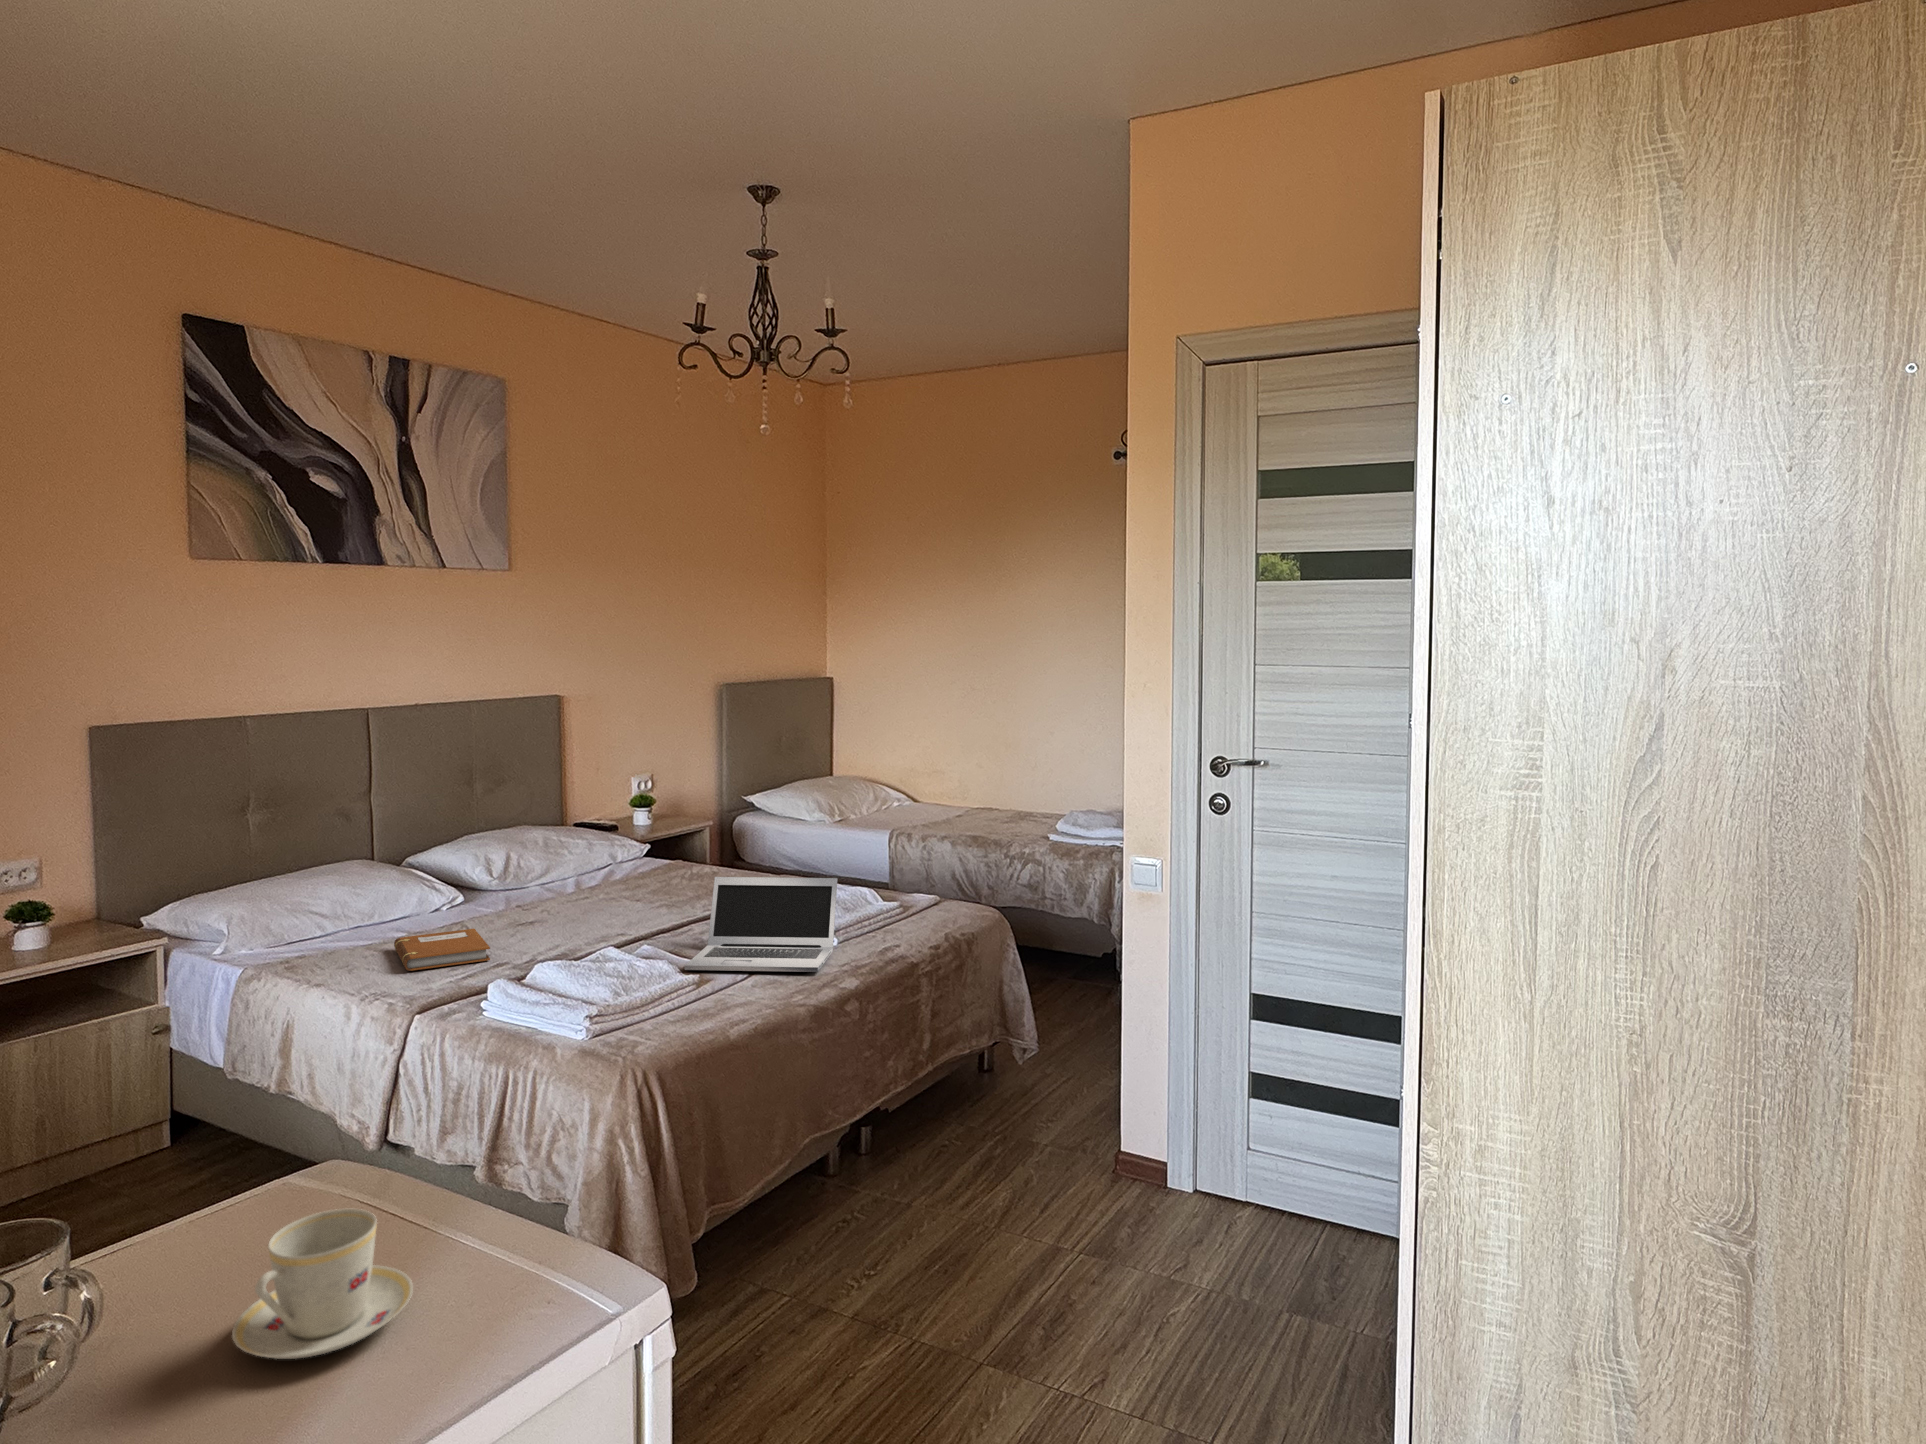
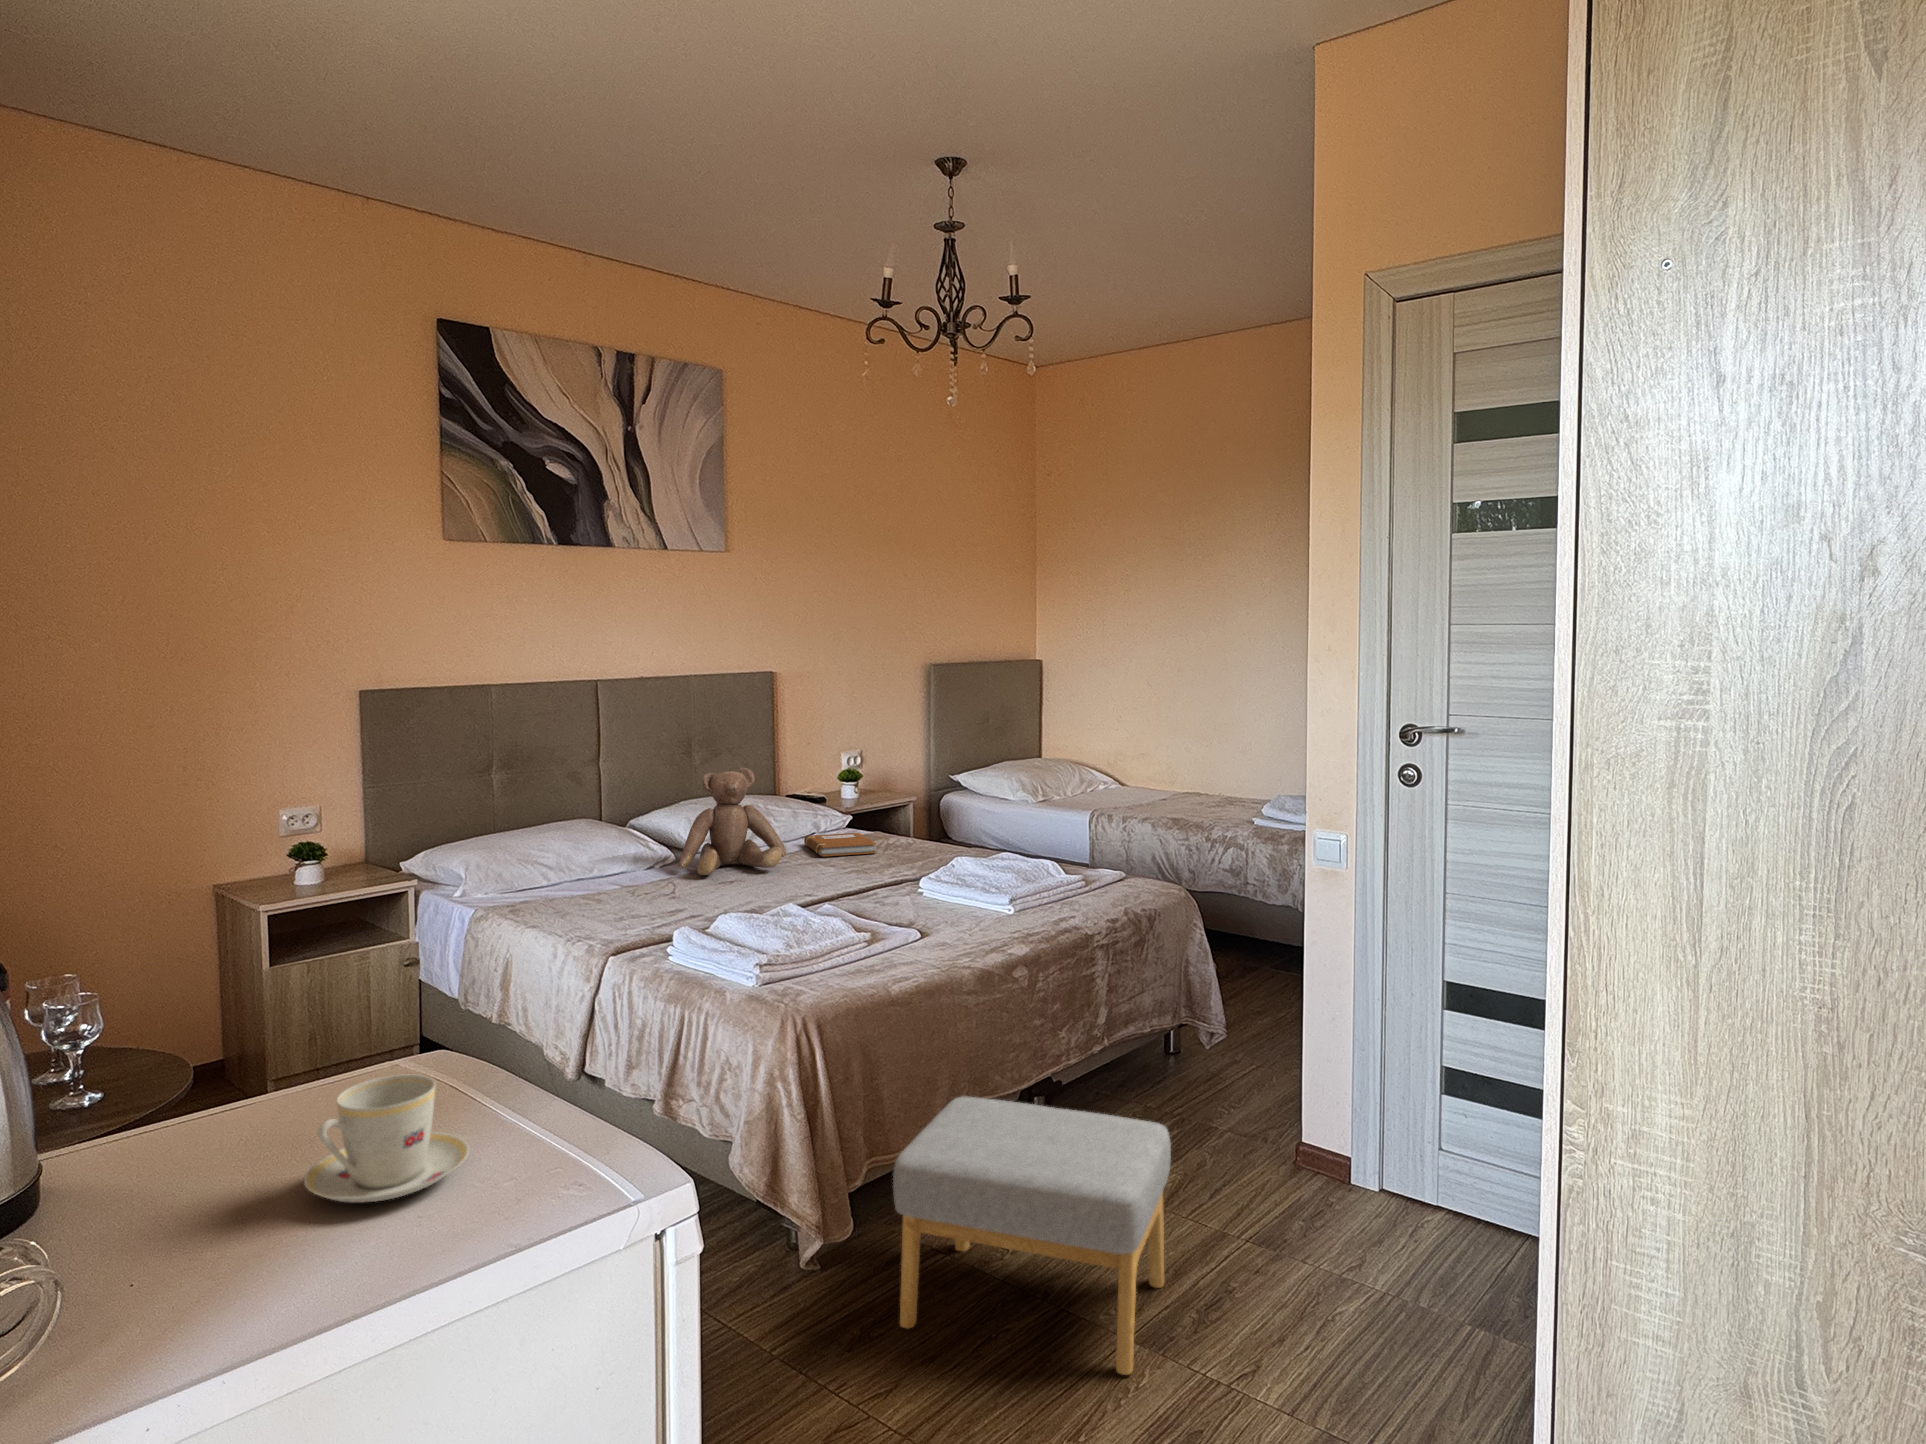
teddy bear: none [473,802,591,917] -> present [679,768,787,875]
laptop: present [685,877,838,972] -> none [860,842,1013,938]
notebook: present [394,929,490,971] -> present [804,833,876,856]
footstool: none [745,1135,1012,1396] -> present [893,1097,1171,1375]

